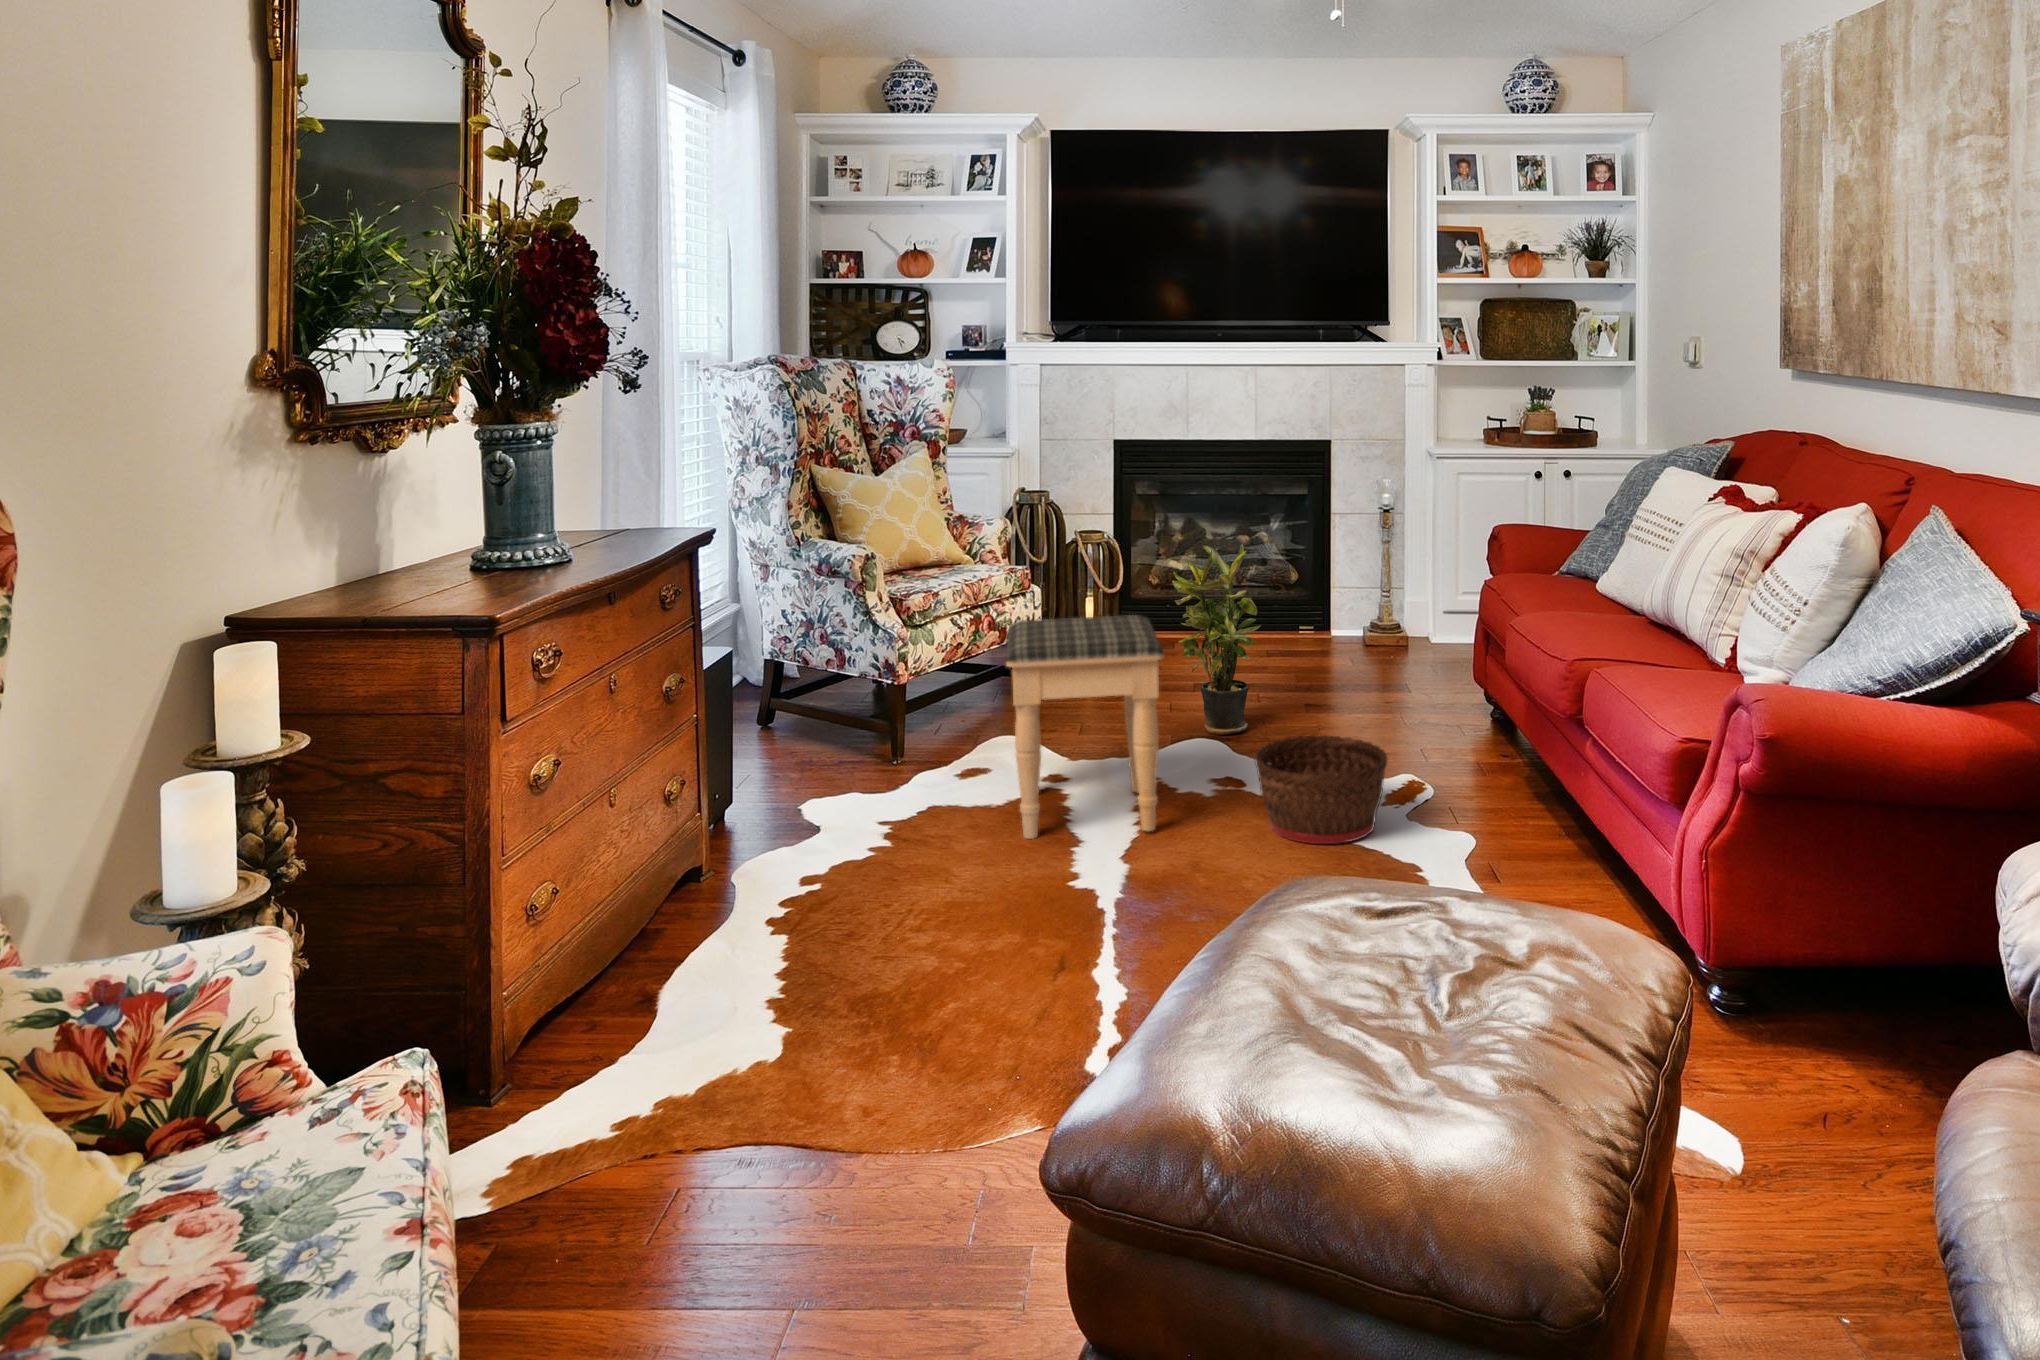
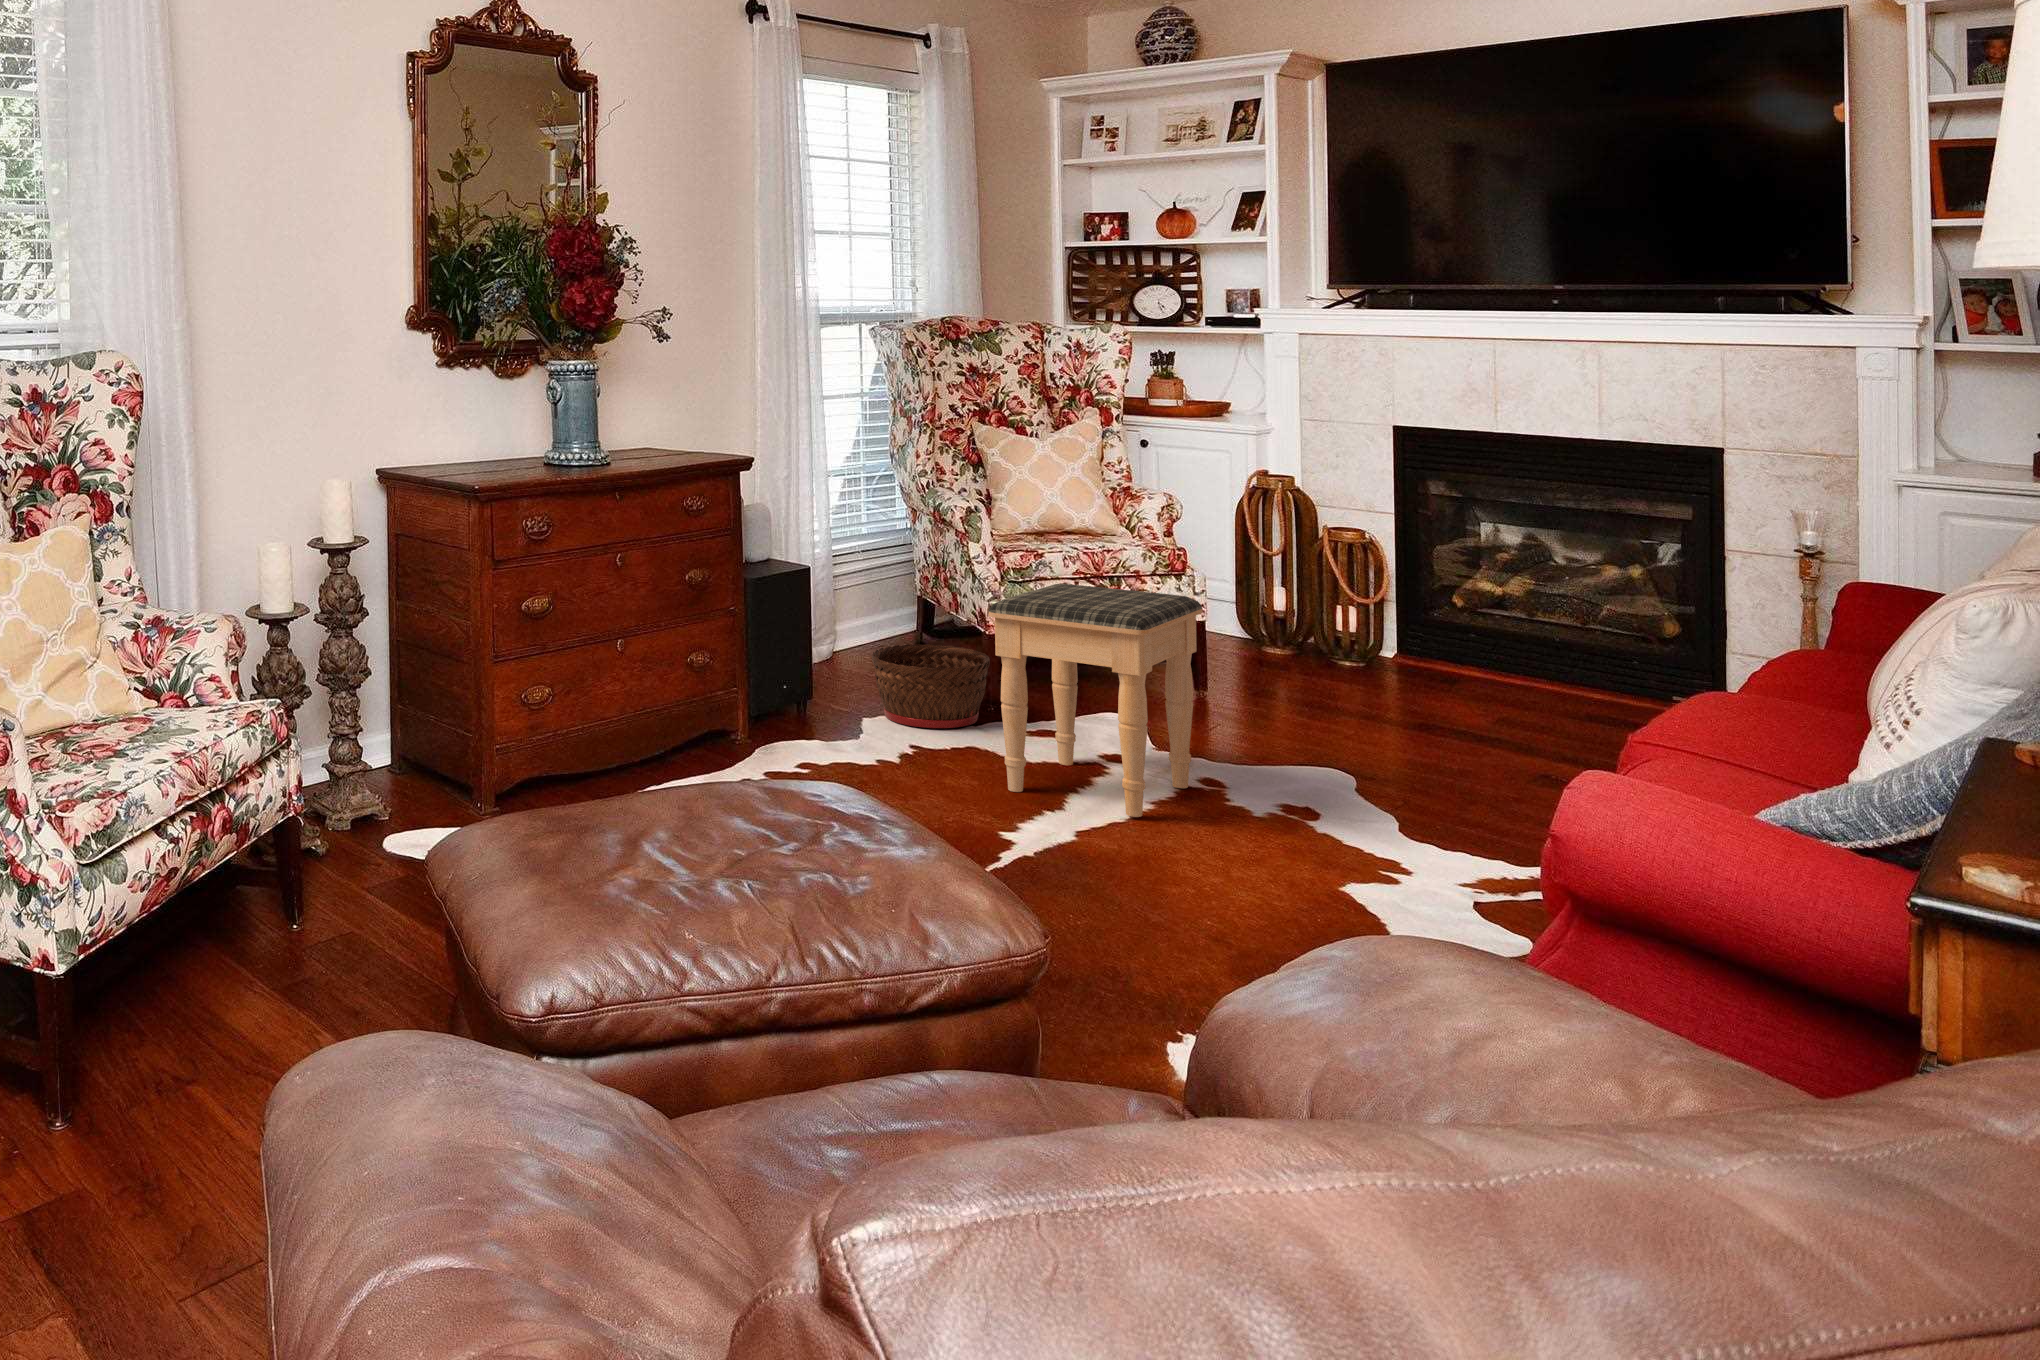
potted plant: present [1172,544,1261,735] -> none [1307,541,1440,771]
basket: present [1255,735,1387,844] -> present [872,644,990,728]

